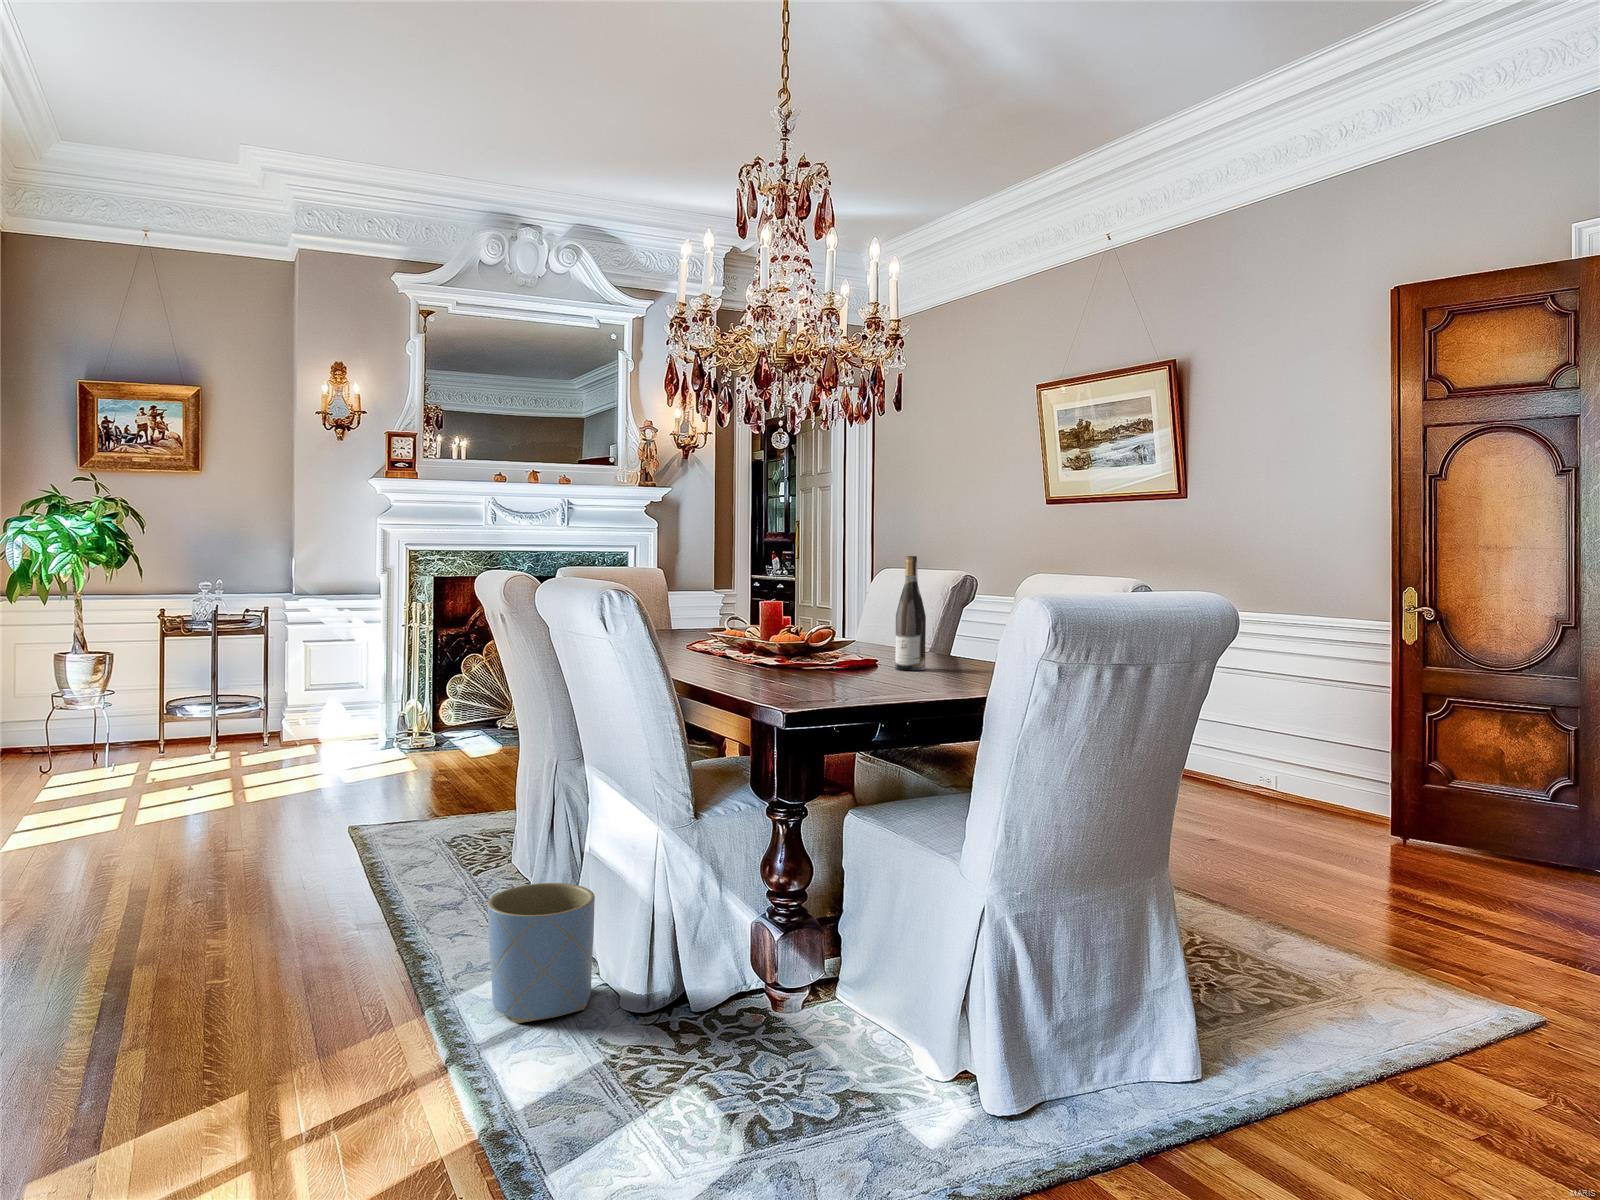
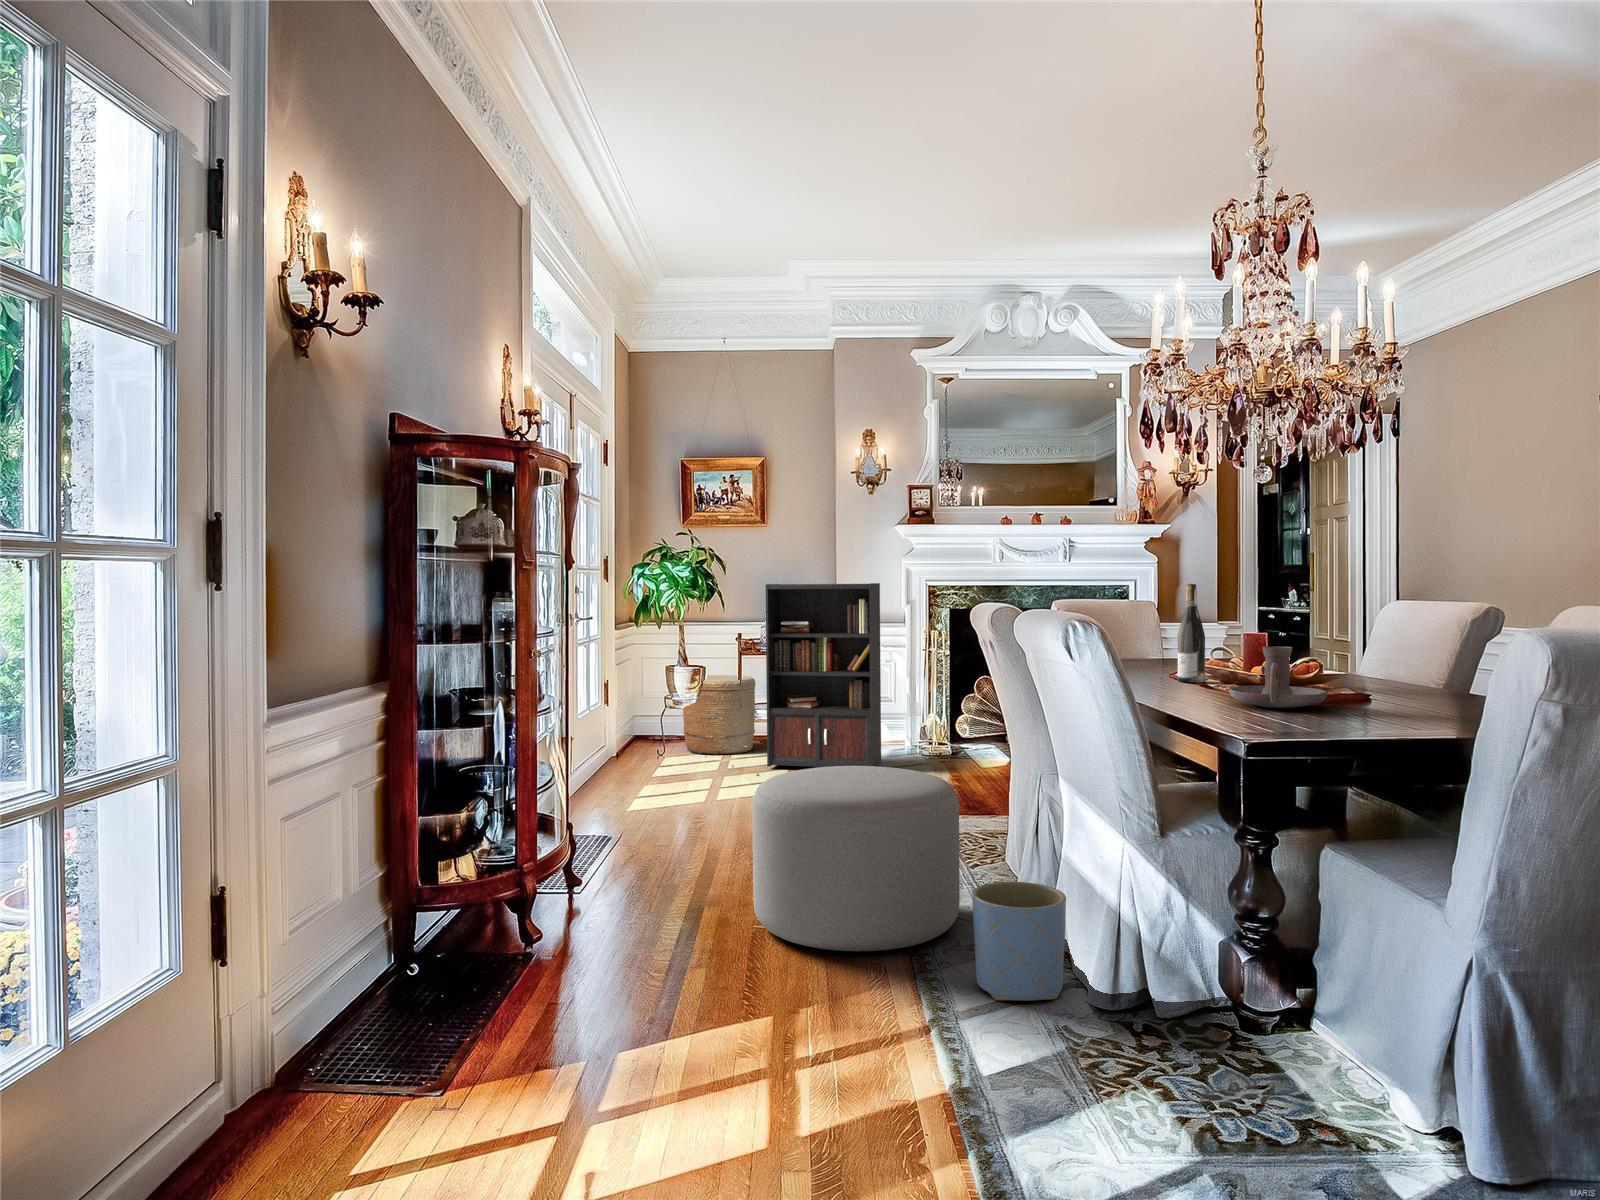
bookcase: none [201,547,399,770] -> present [766,583,917,767]
wine bottle: present [895,556,926,670] -> present [1178,584,1205,682]
candle holder: none [756,614,846,676] -> present [1229,646,1328,708]
woven basket: none [78,660,188,760] -> present [683,675,755,755]
ottoman: none [192,765,466,996] -> present [752,766,960,951]

